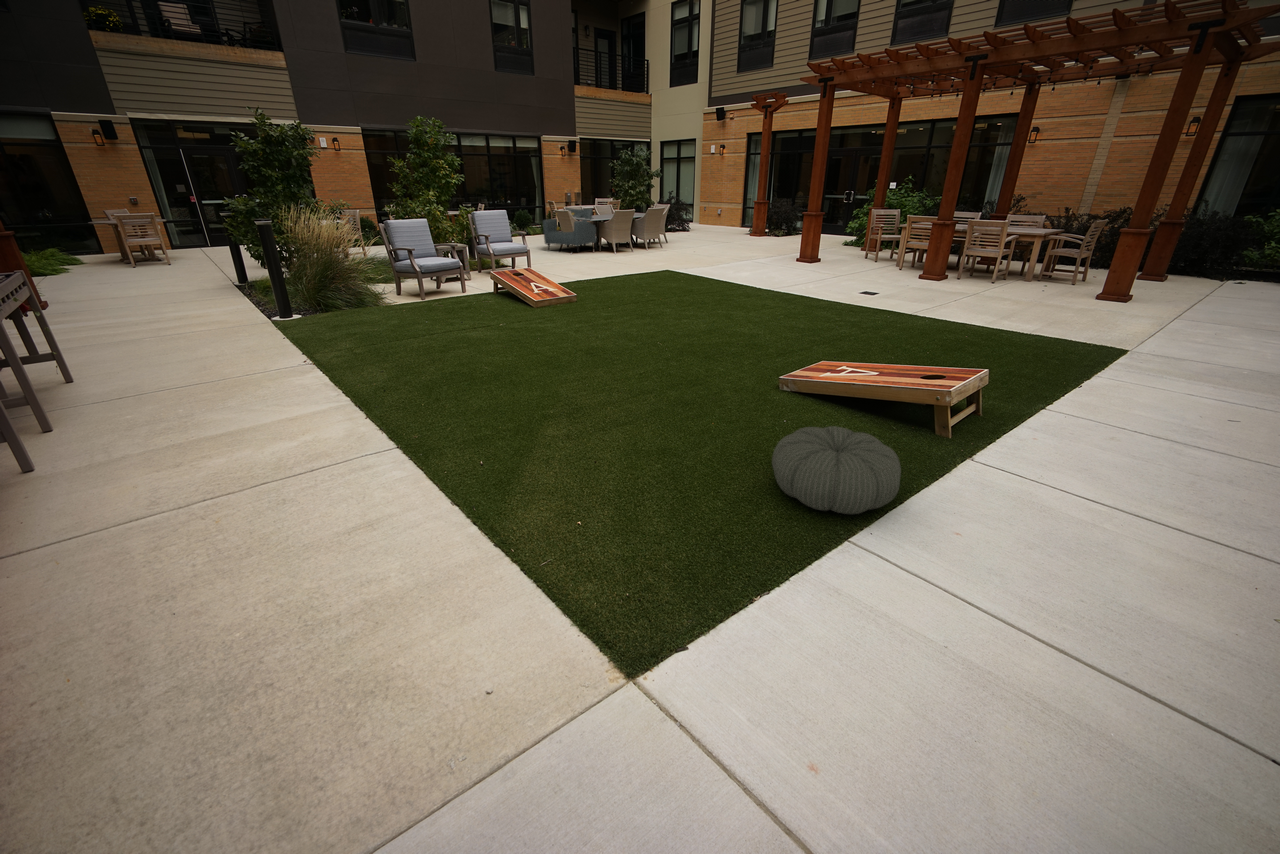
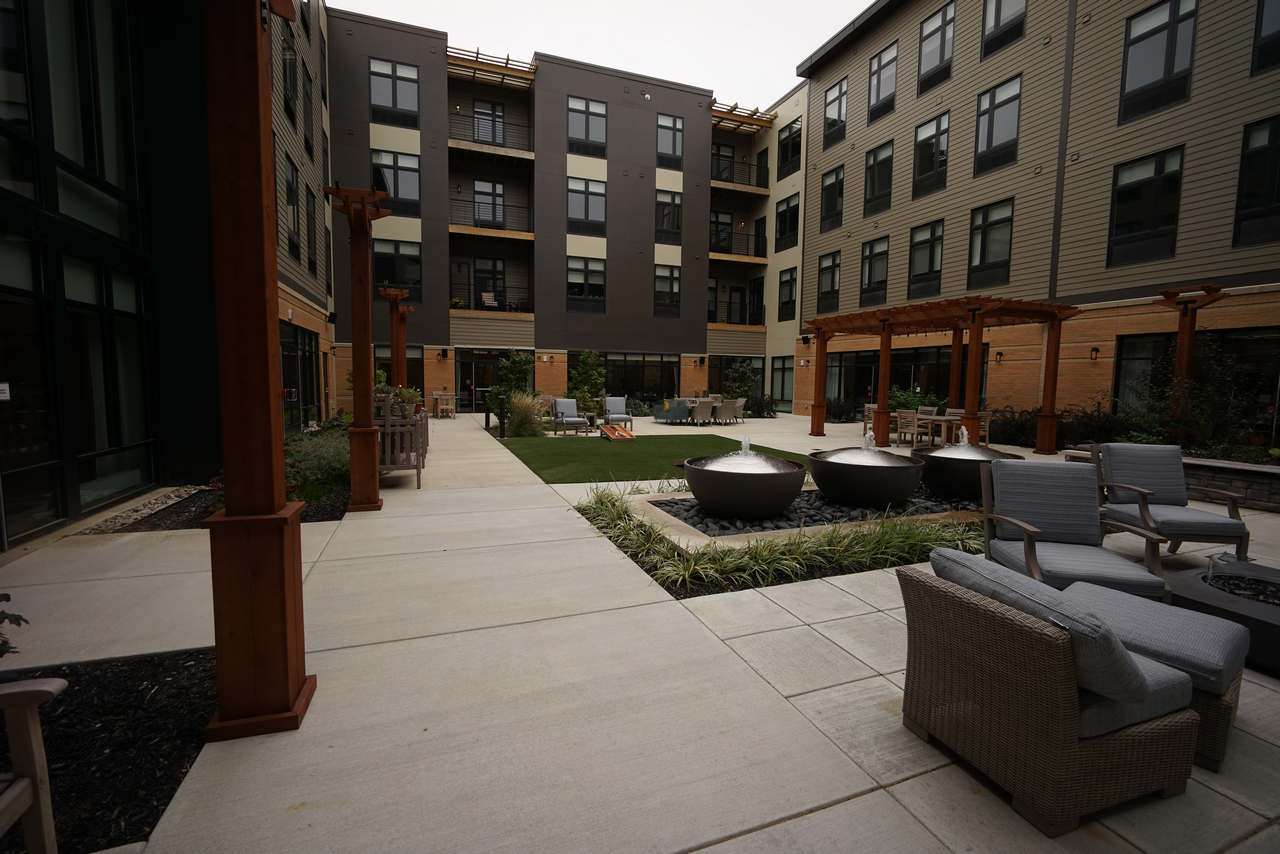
pouf: present [772,426,901,514] -> none [619,460,657,480]

